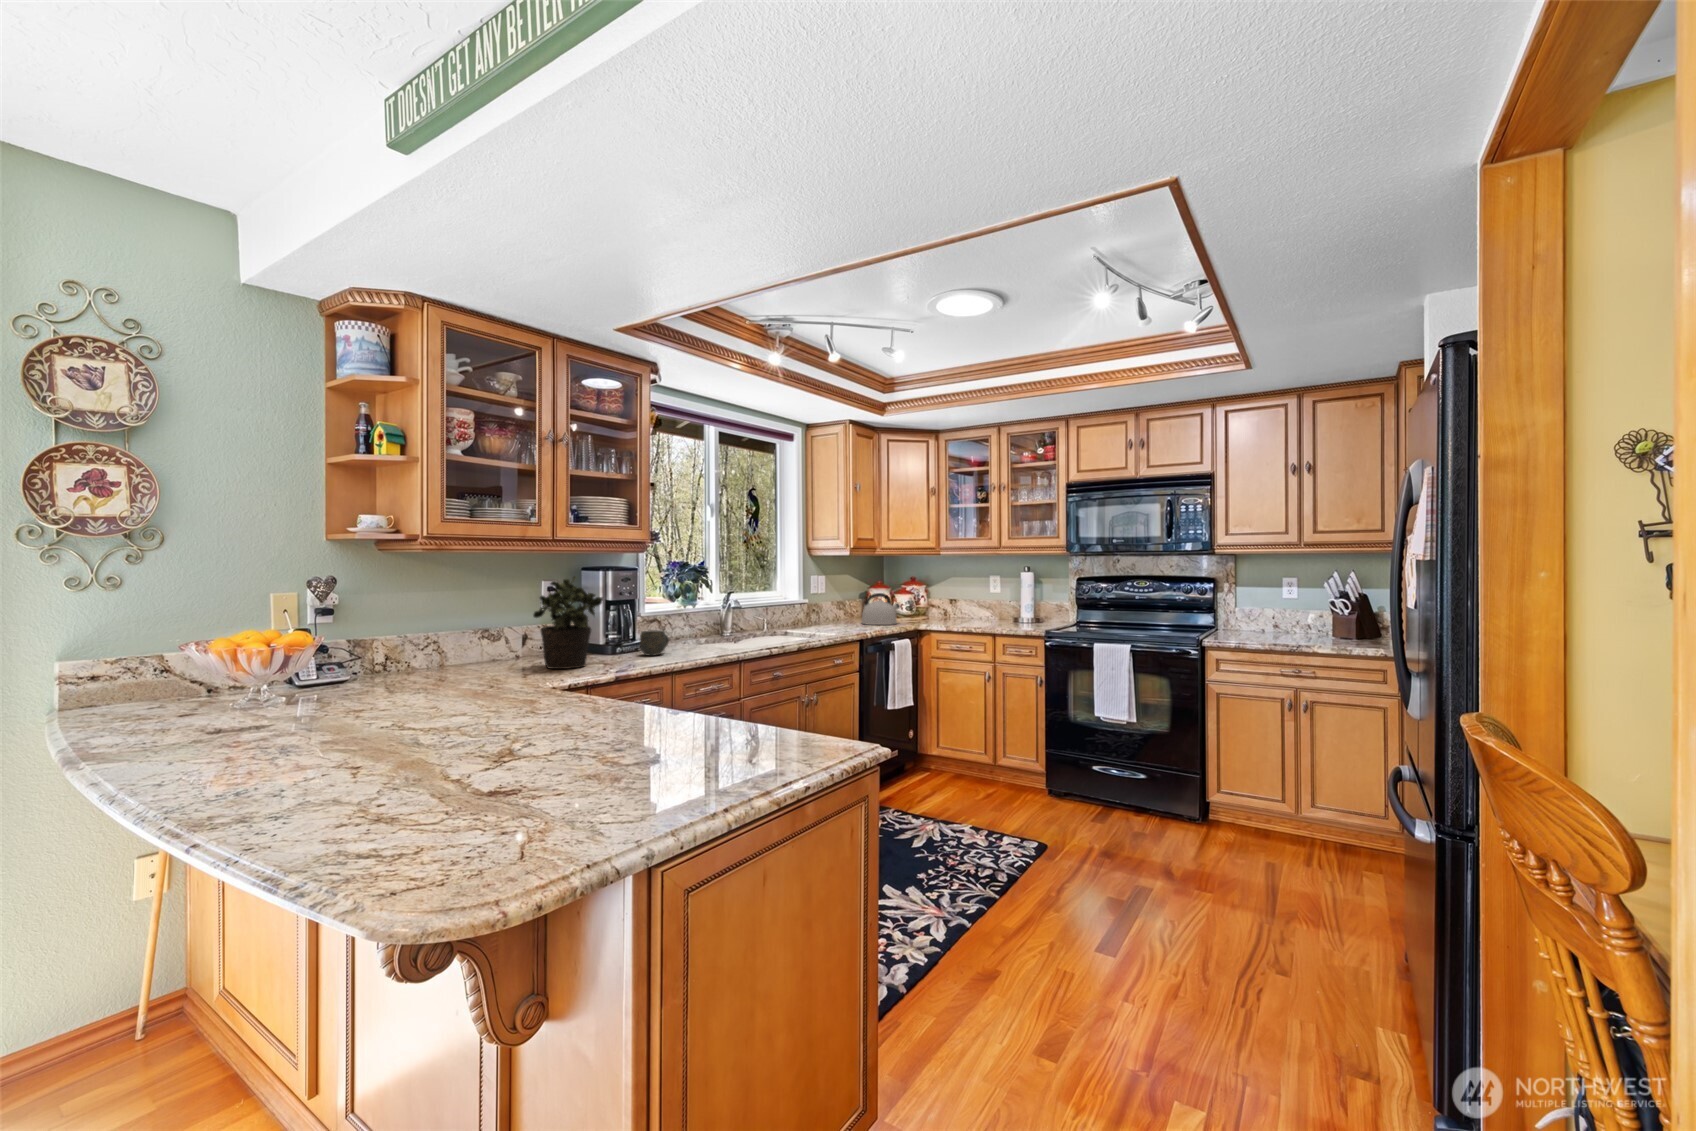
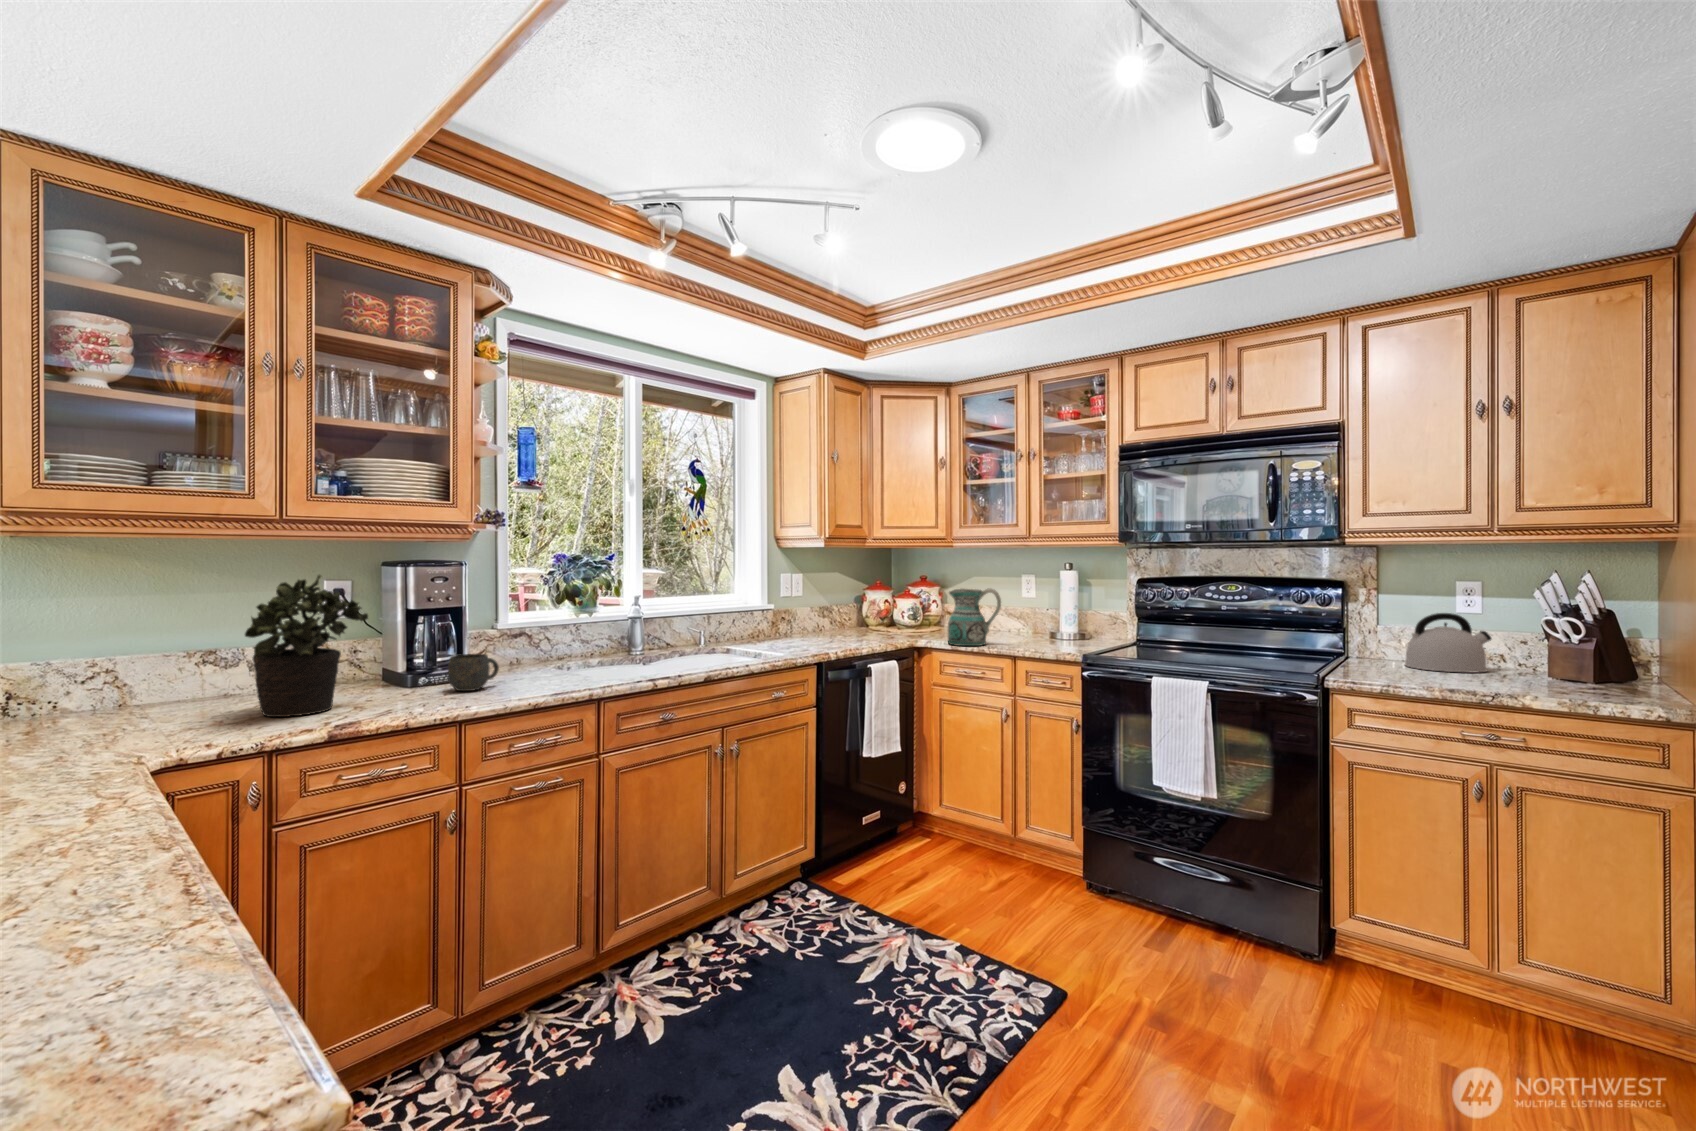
ceramic pitcher: none [944,585,983,627] -> present [948,588,1001,646]
kettle: present [862,593,900,625] -> present [1405,613,1491,673]

